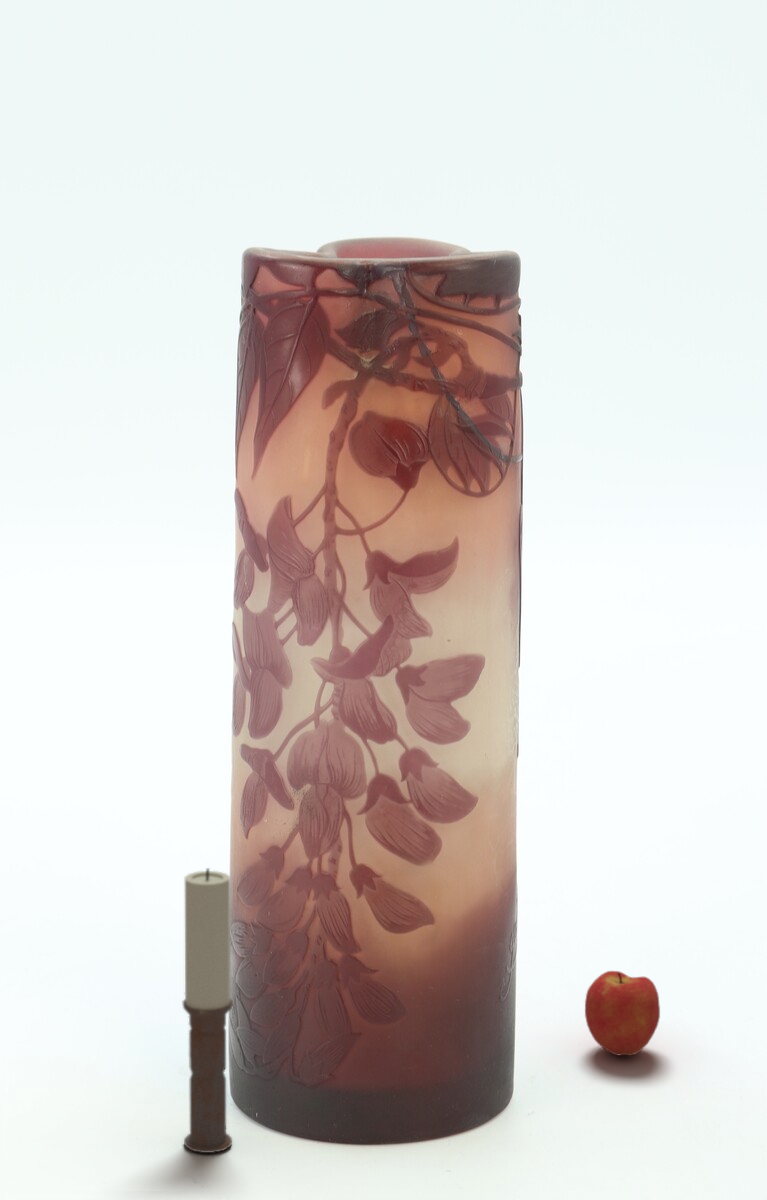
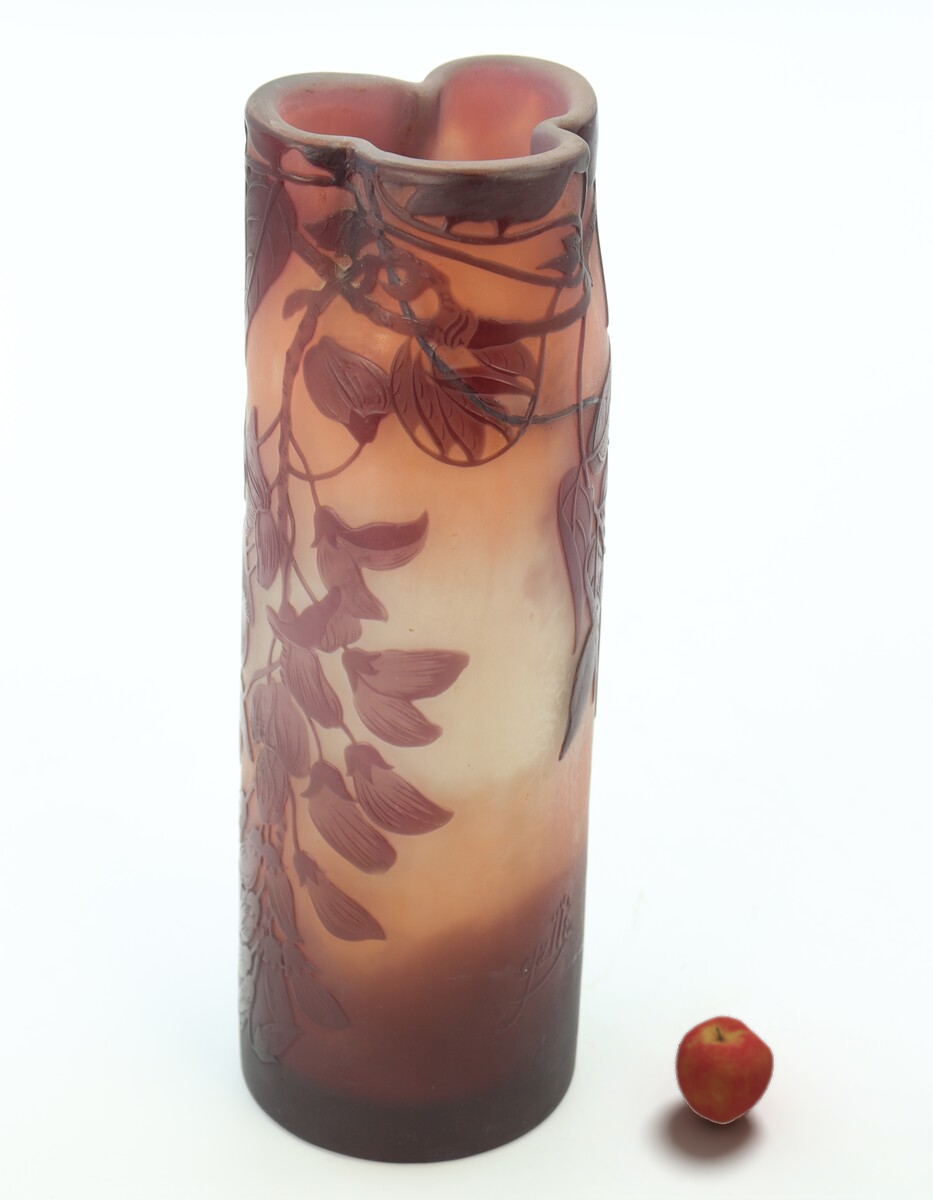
candle: present [183,869,233,1153] -> none [126,795,184,1091]

